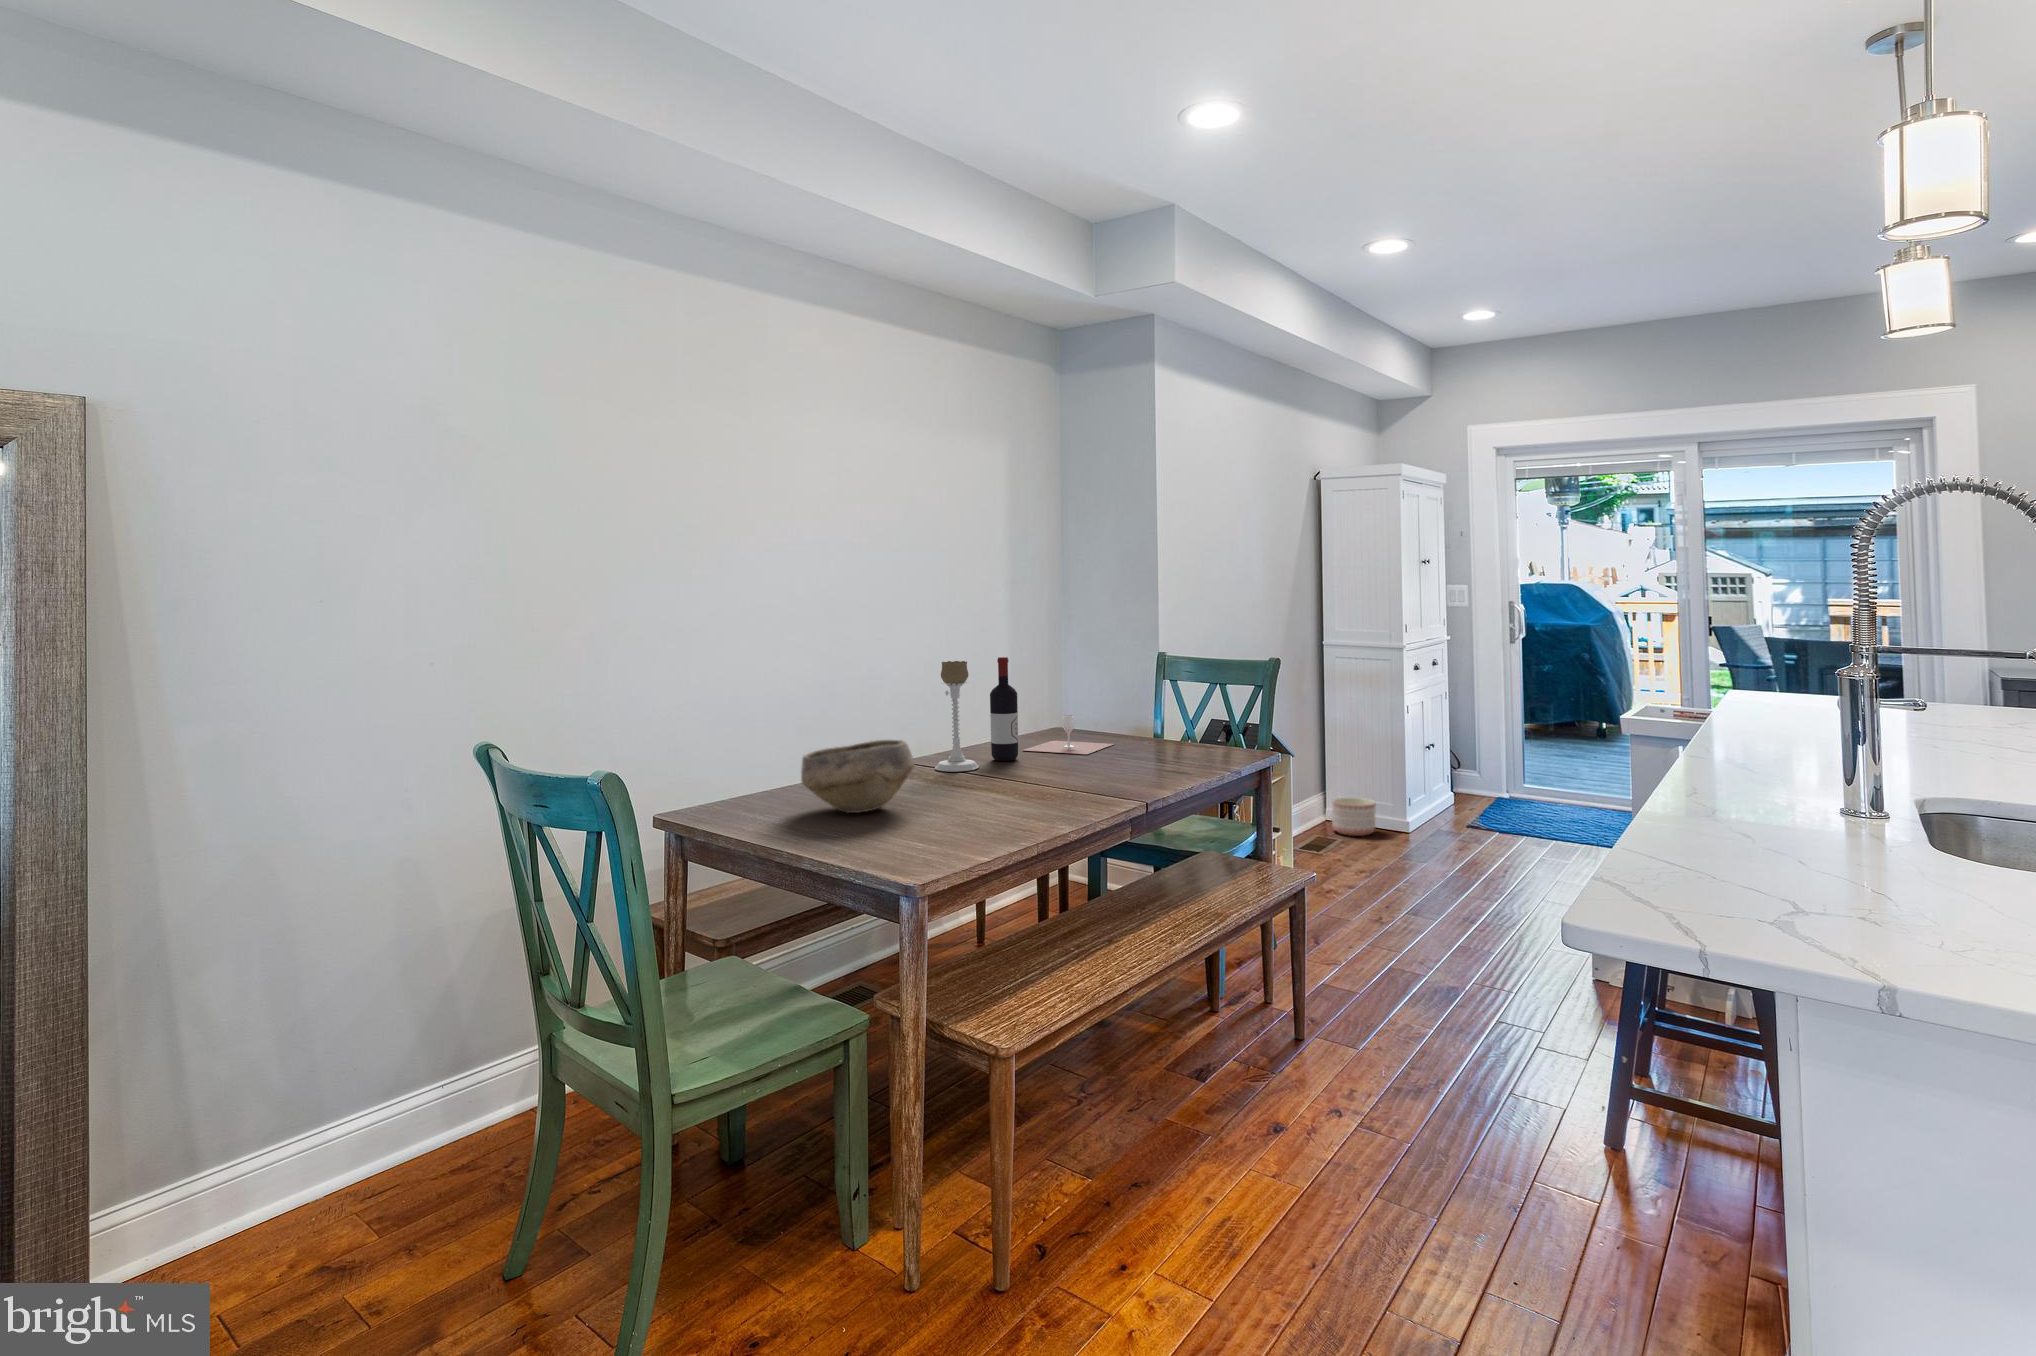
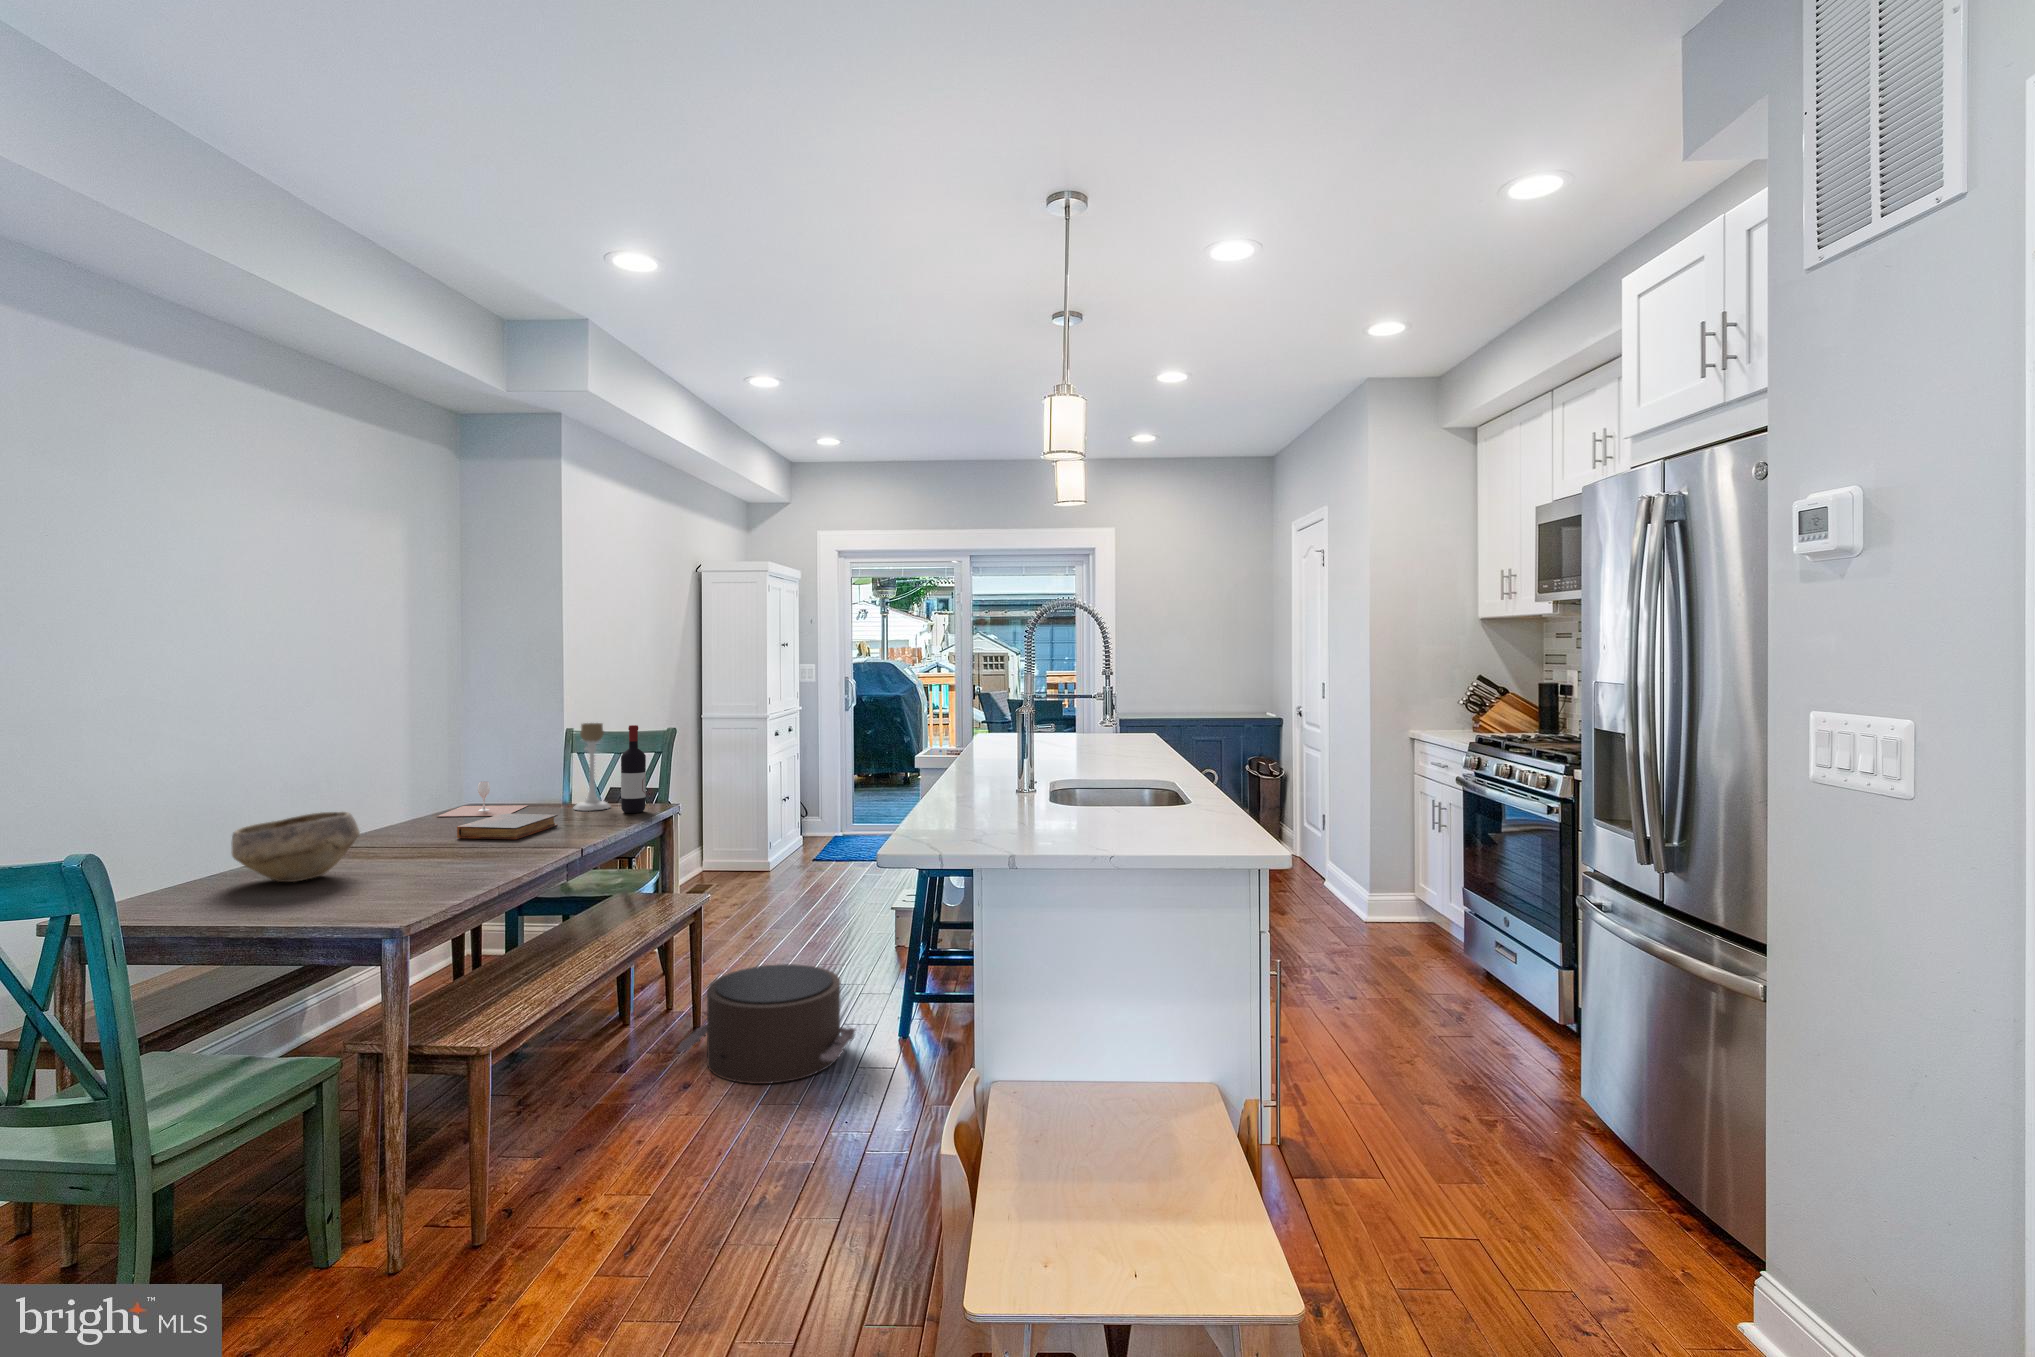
wine bottle: present [990,657,1018,761] -> present [621,725,646,813]
candle holder: present [935,661,979,772] -> present [574,723,610,811]
book: none [1027,752,1134,784] -> present [457,813,558,839]
planter: present [1332,797,1376,836] -> none [710,840,746,873]
pouf: none [1264,976,1520,1153] -> present [678,964,856,1084]

